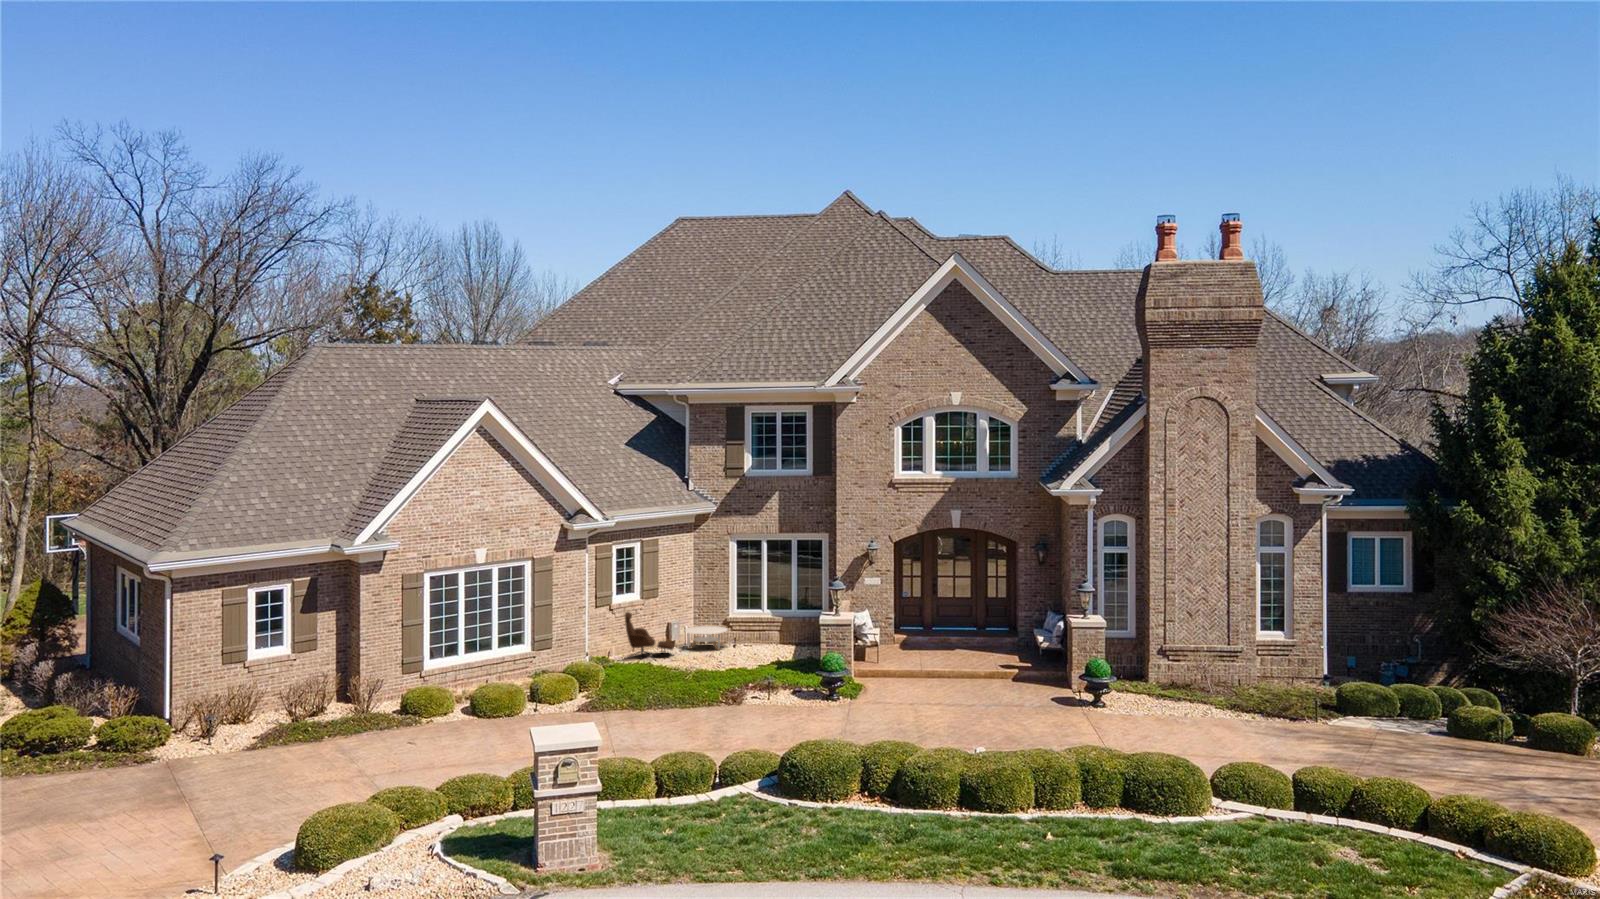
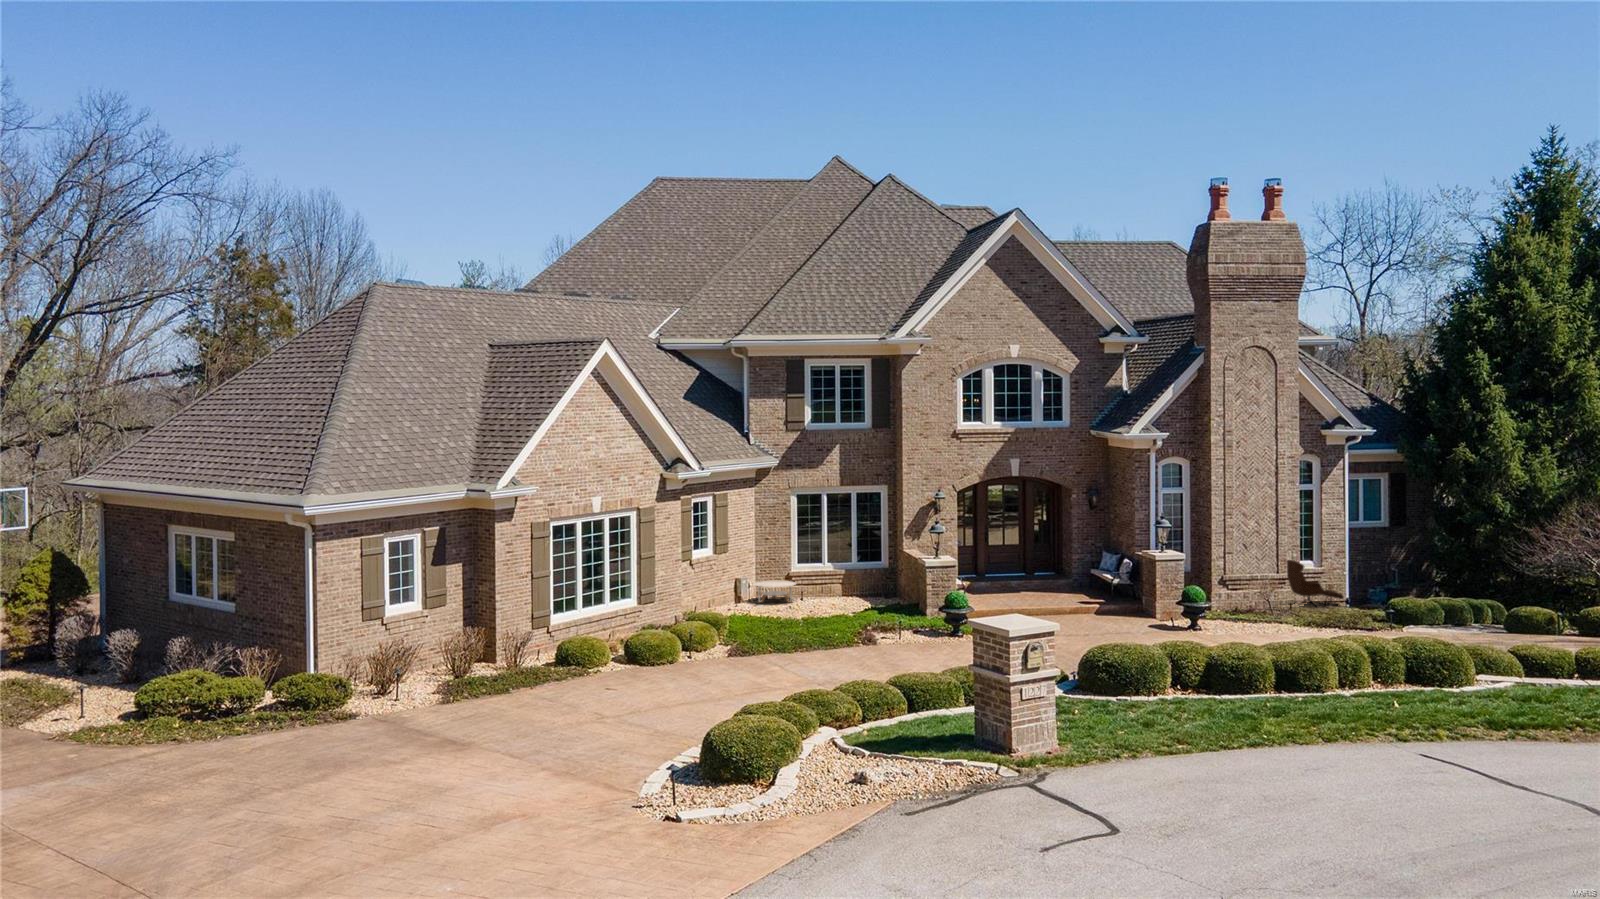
lounge chair: present [625,612,674,658] -> present [1287,560,1344,606]

